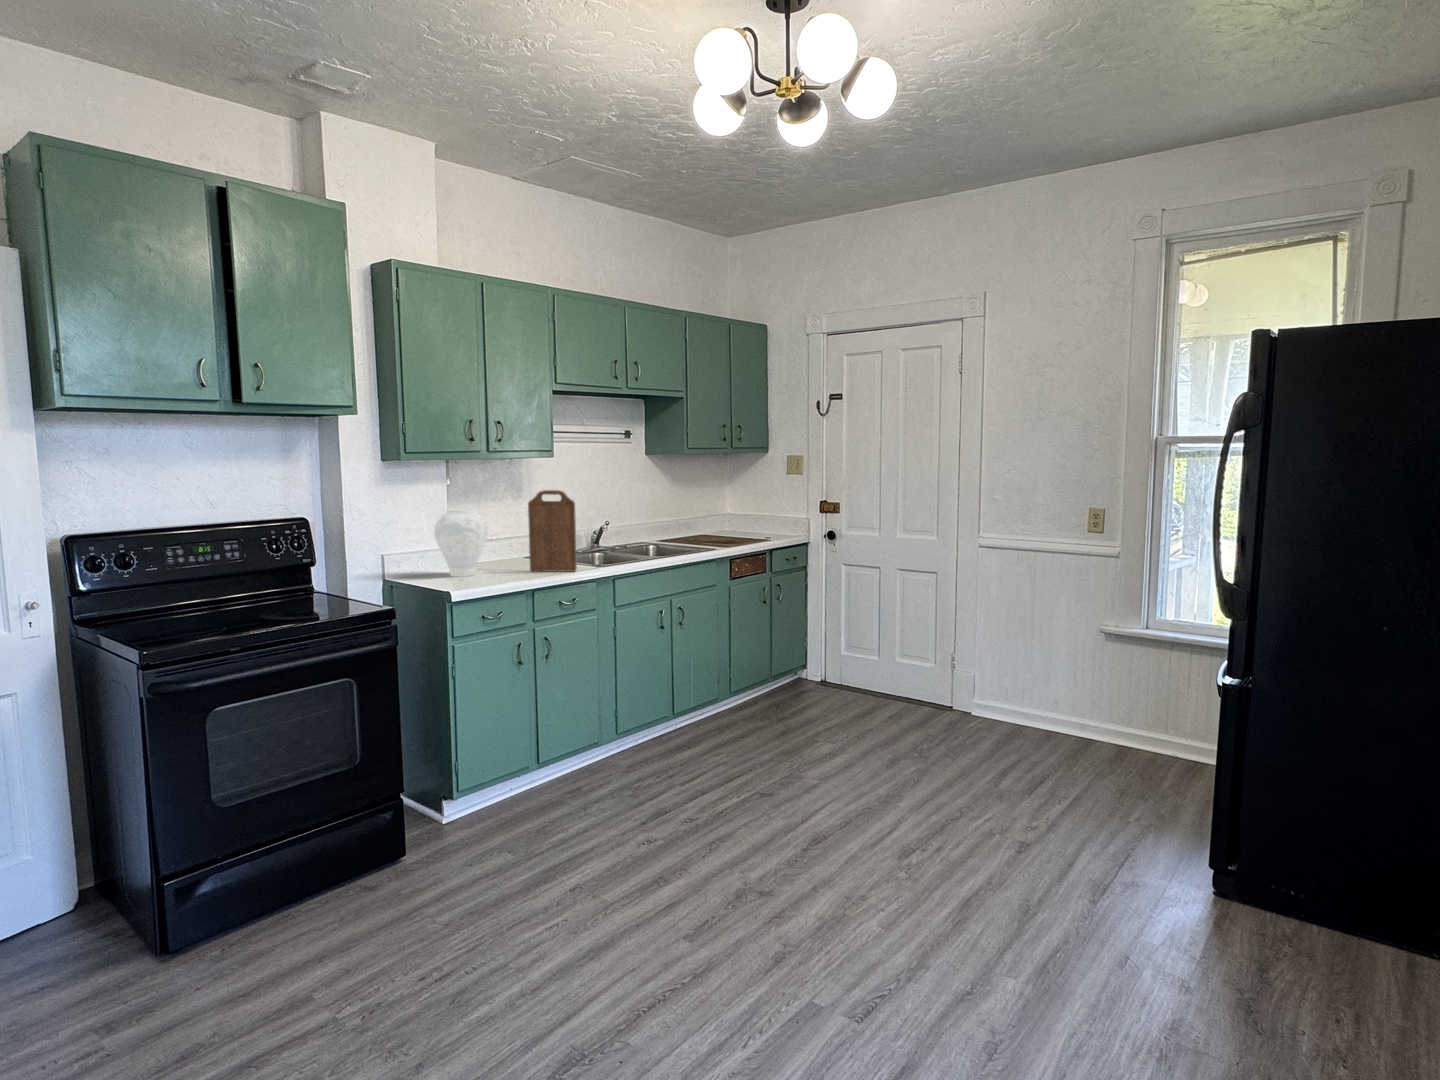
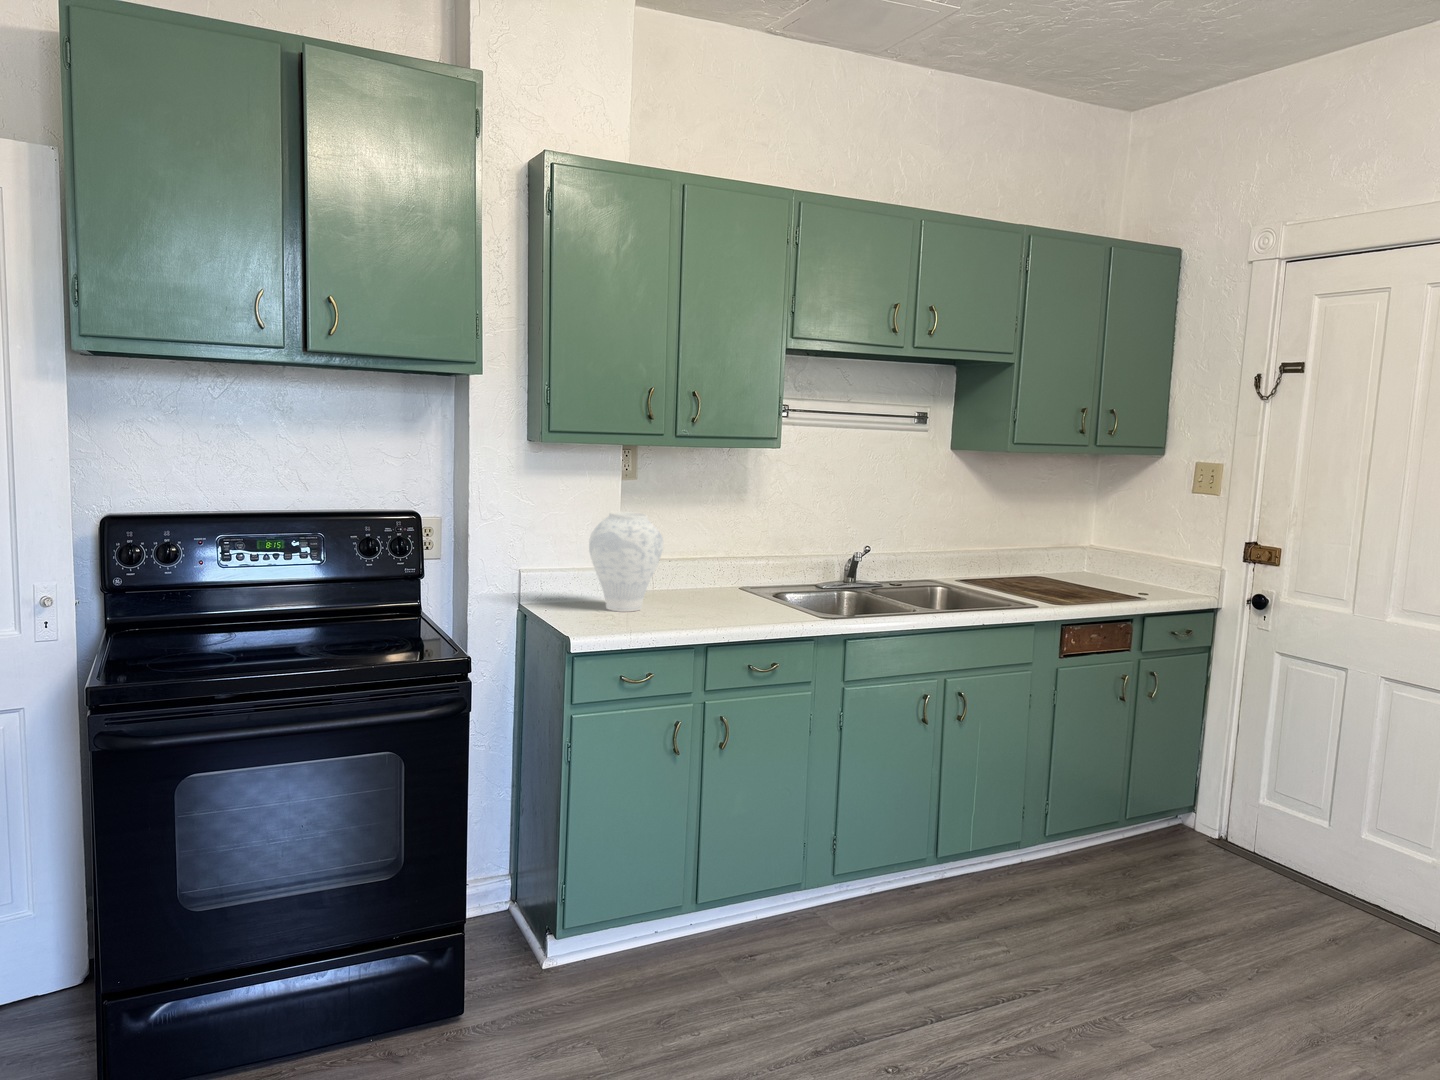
cutting board: present [528,490,577,571] -> none [720,494,790,622]

